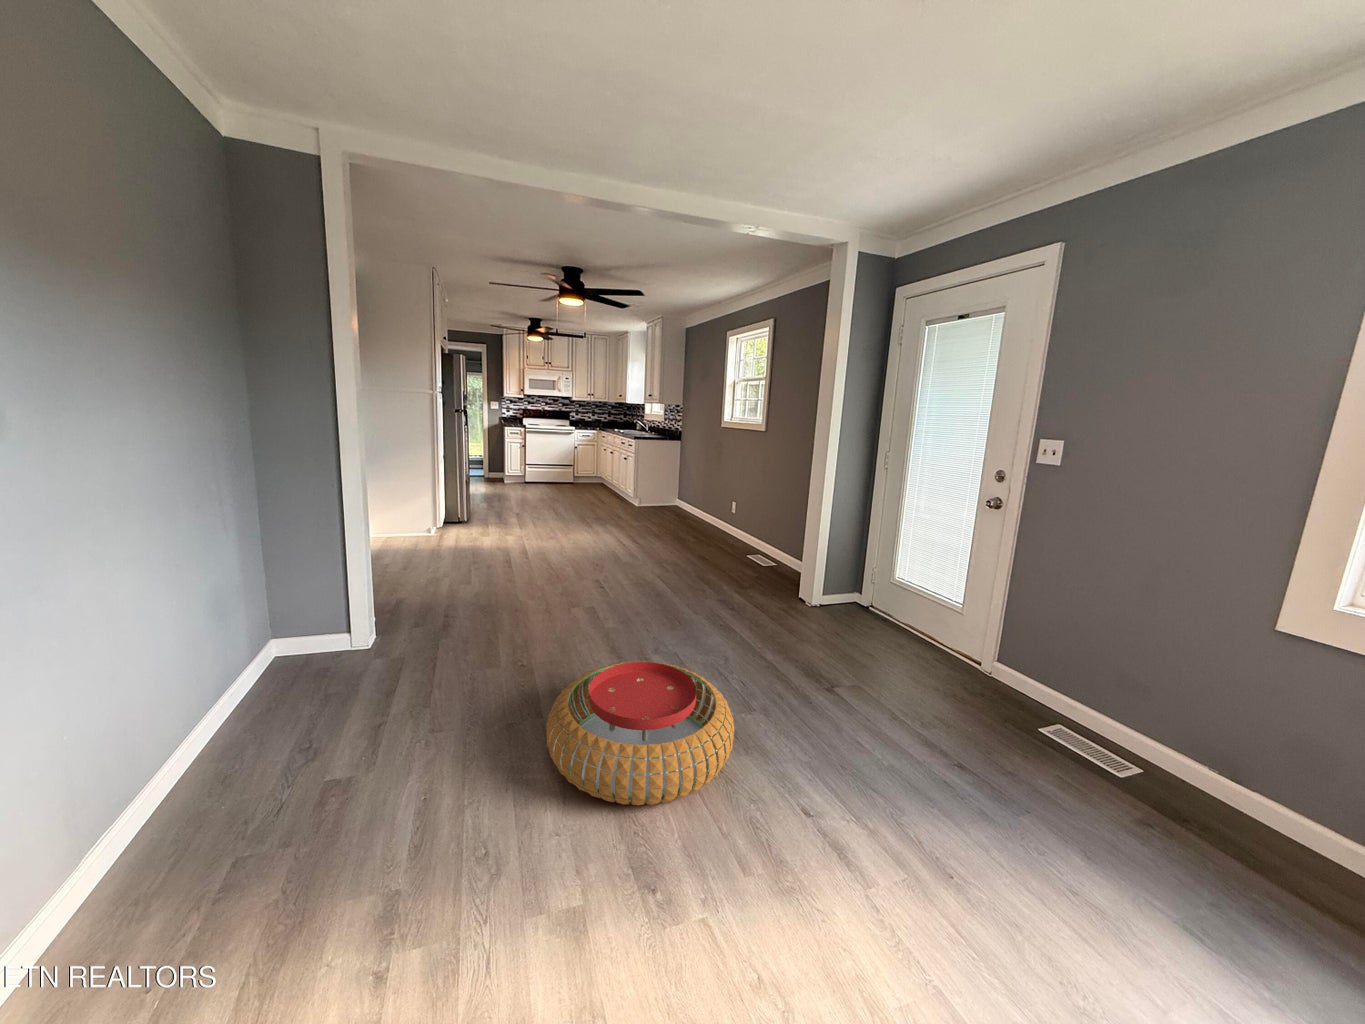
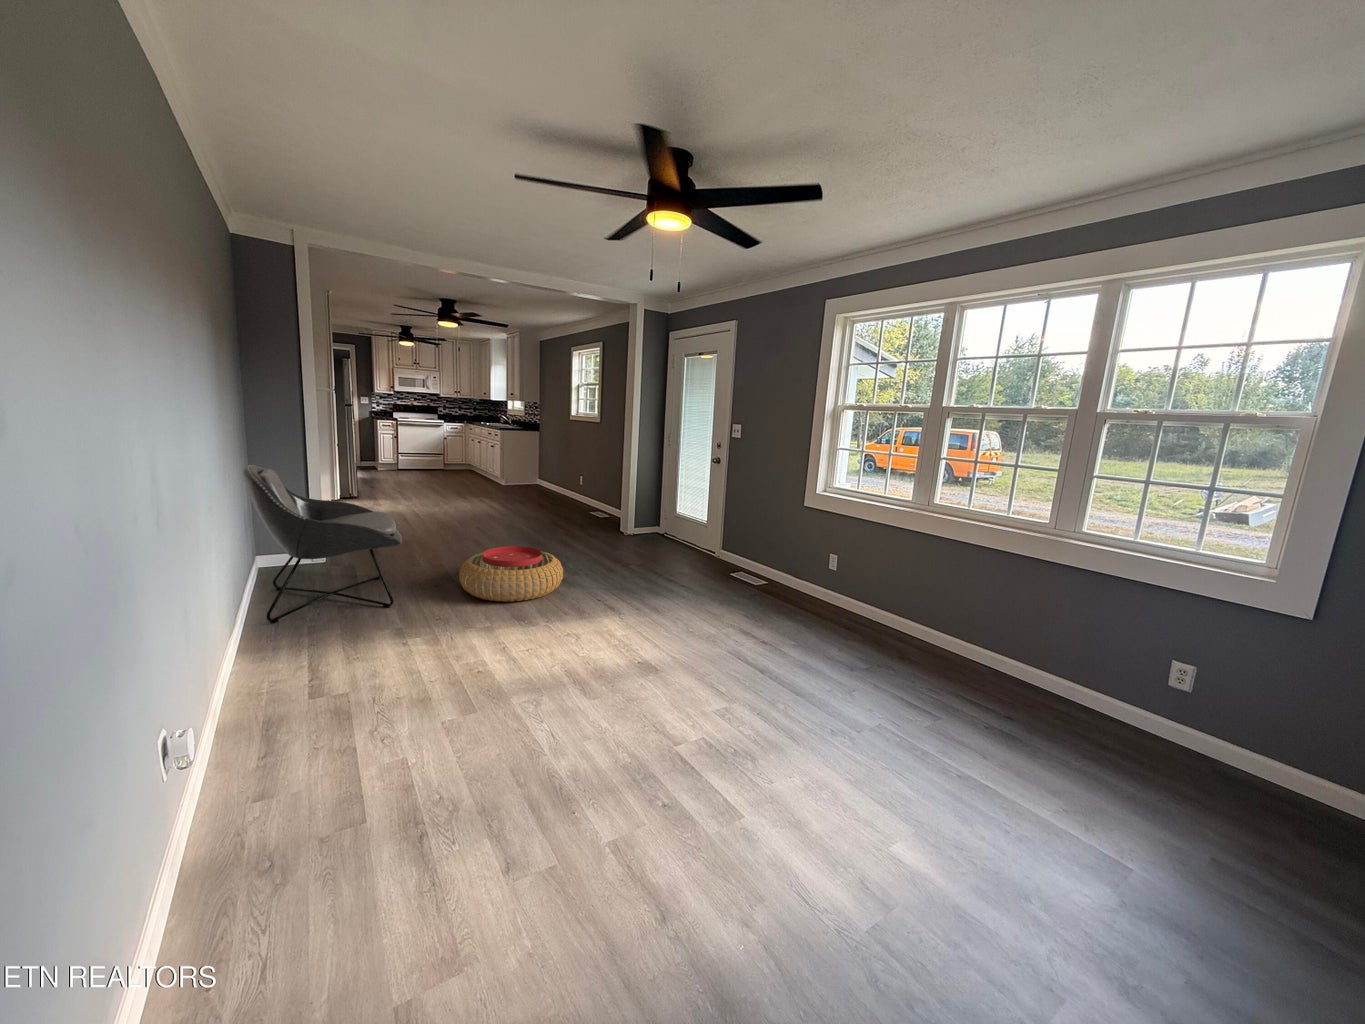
lounge chair: none [133,522,451,849] -> present [243,465,402,624]

